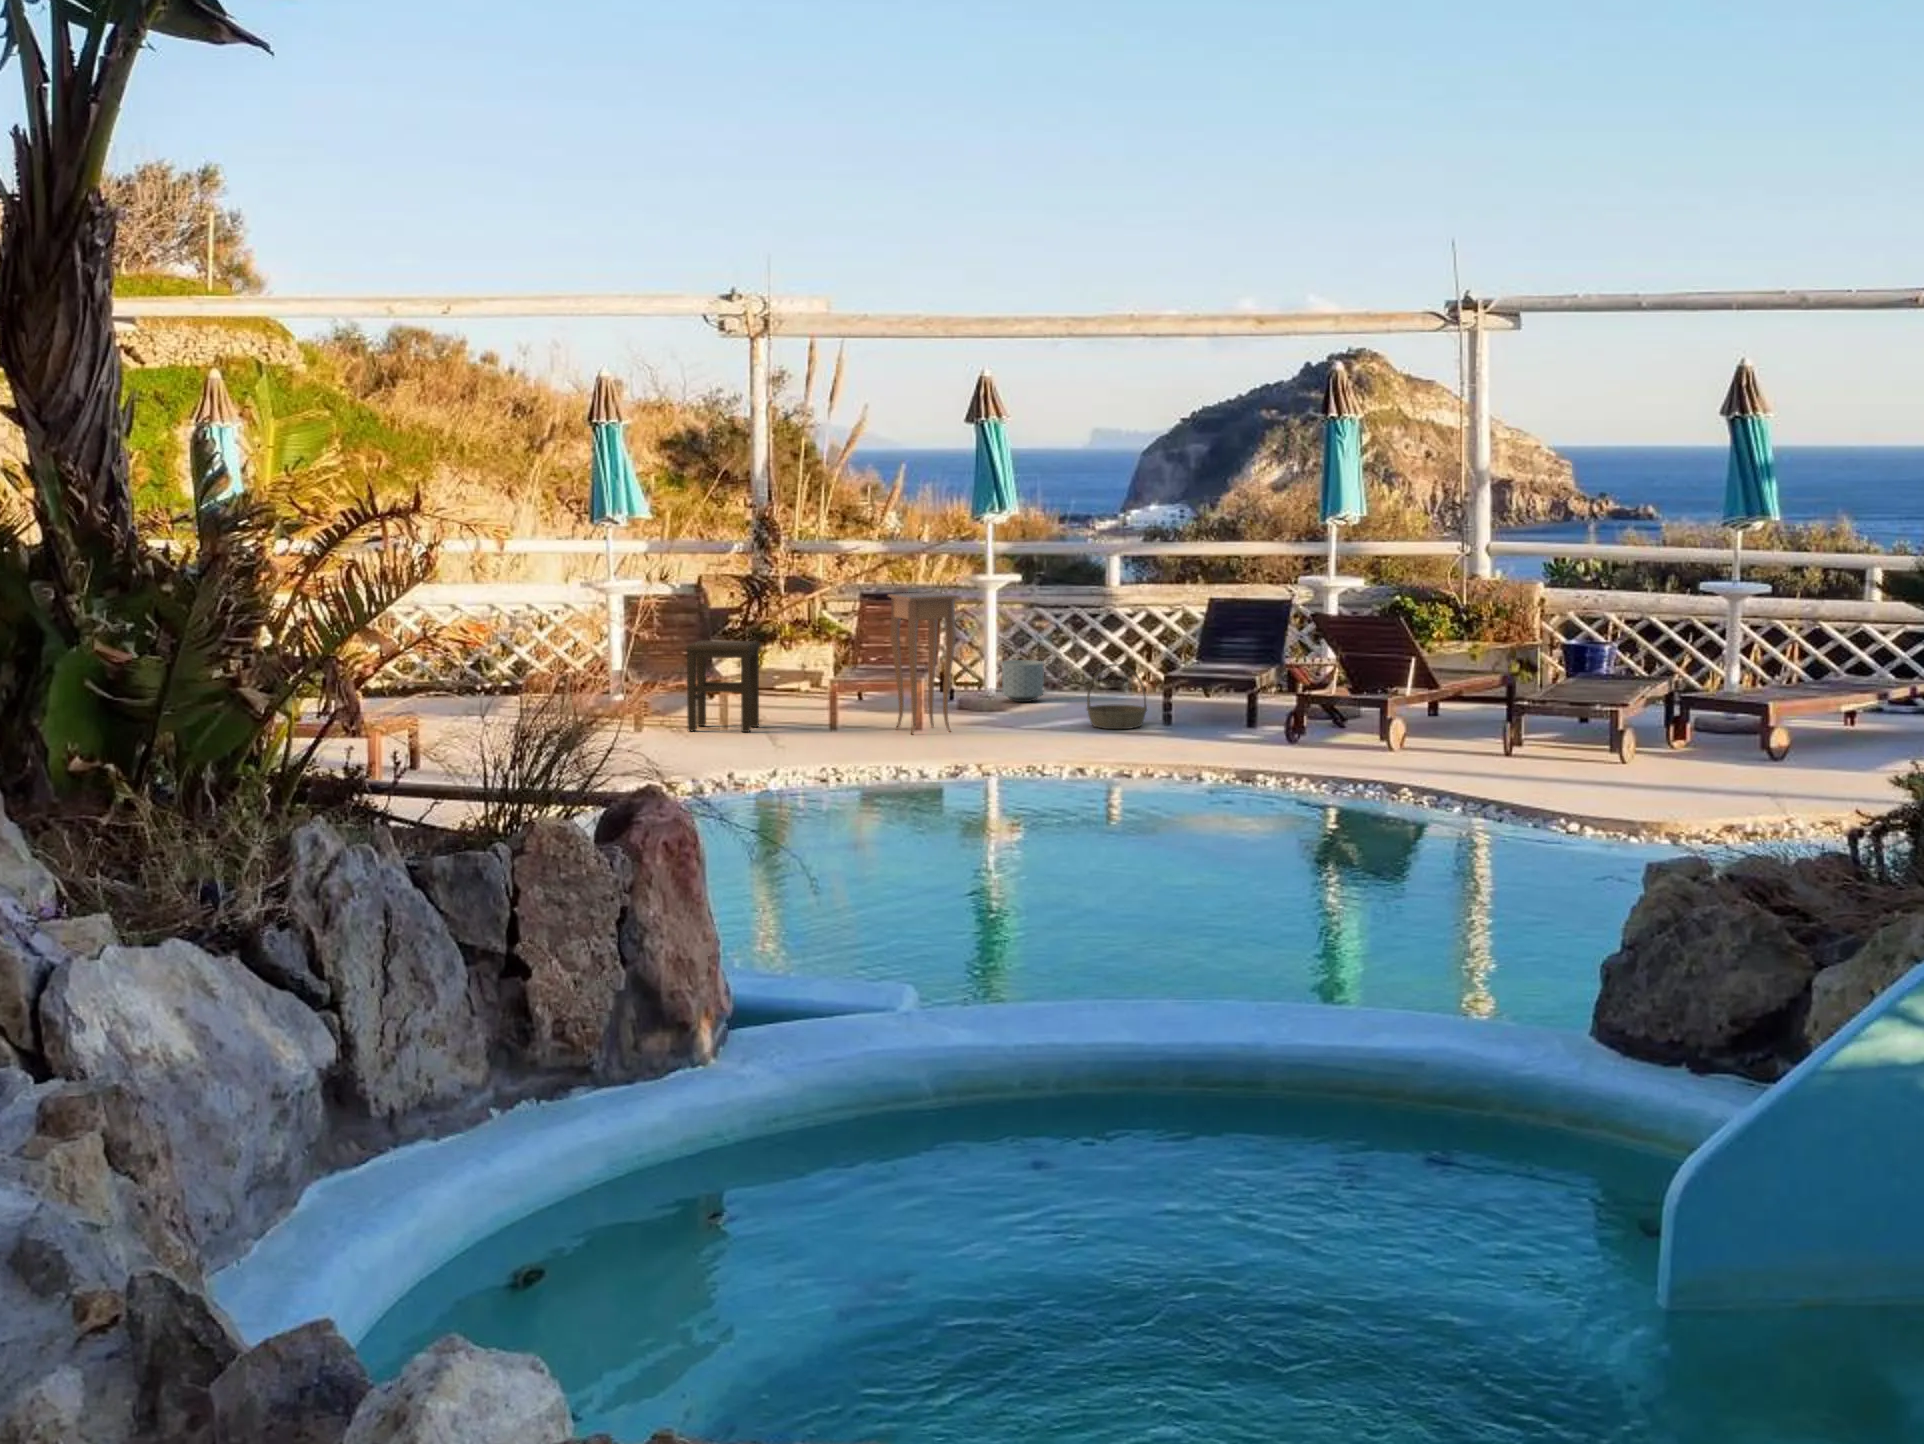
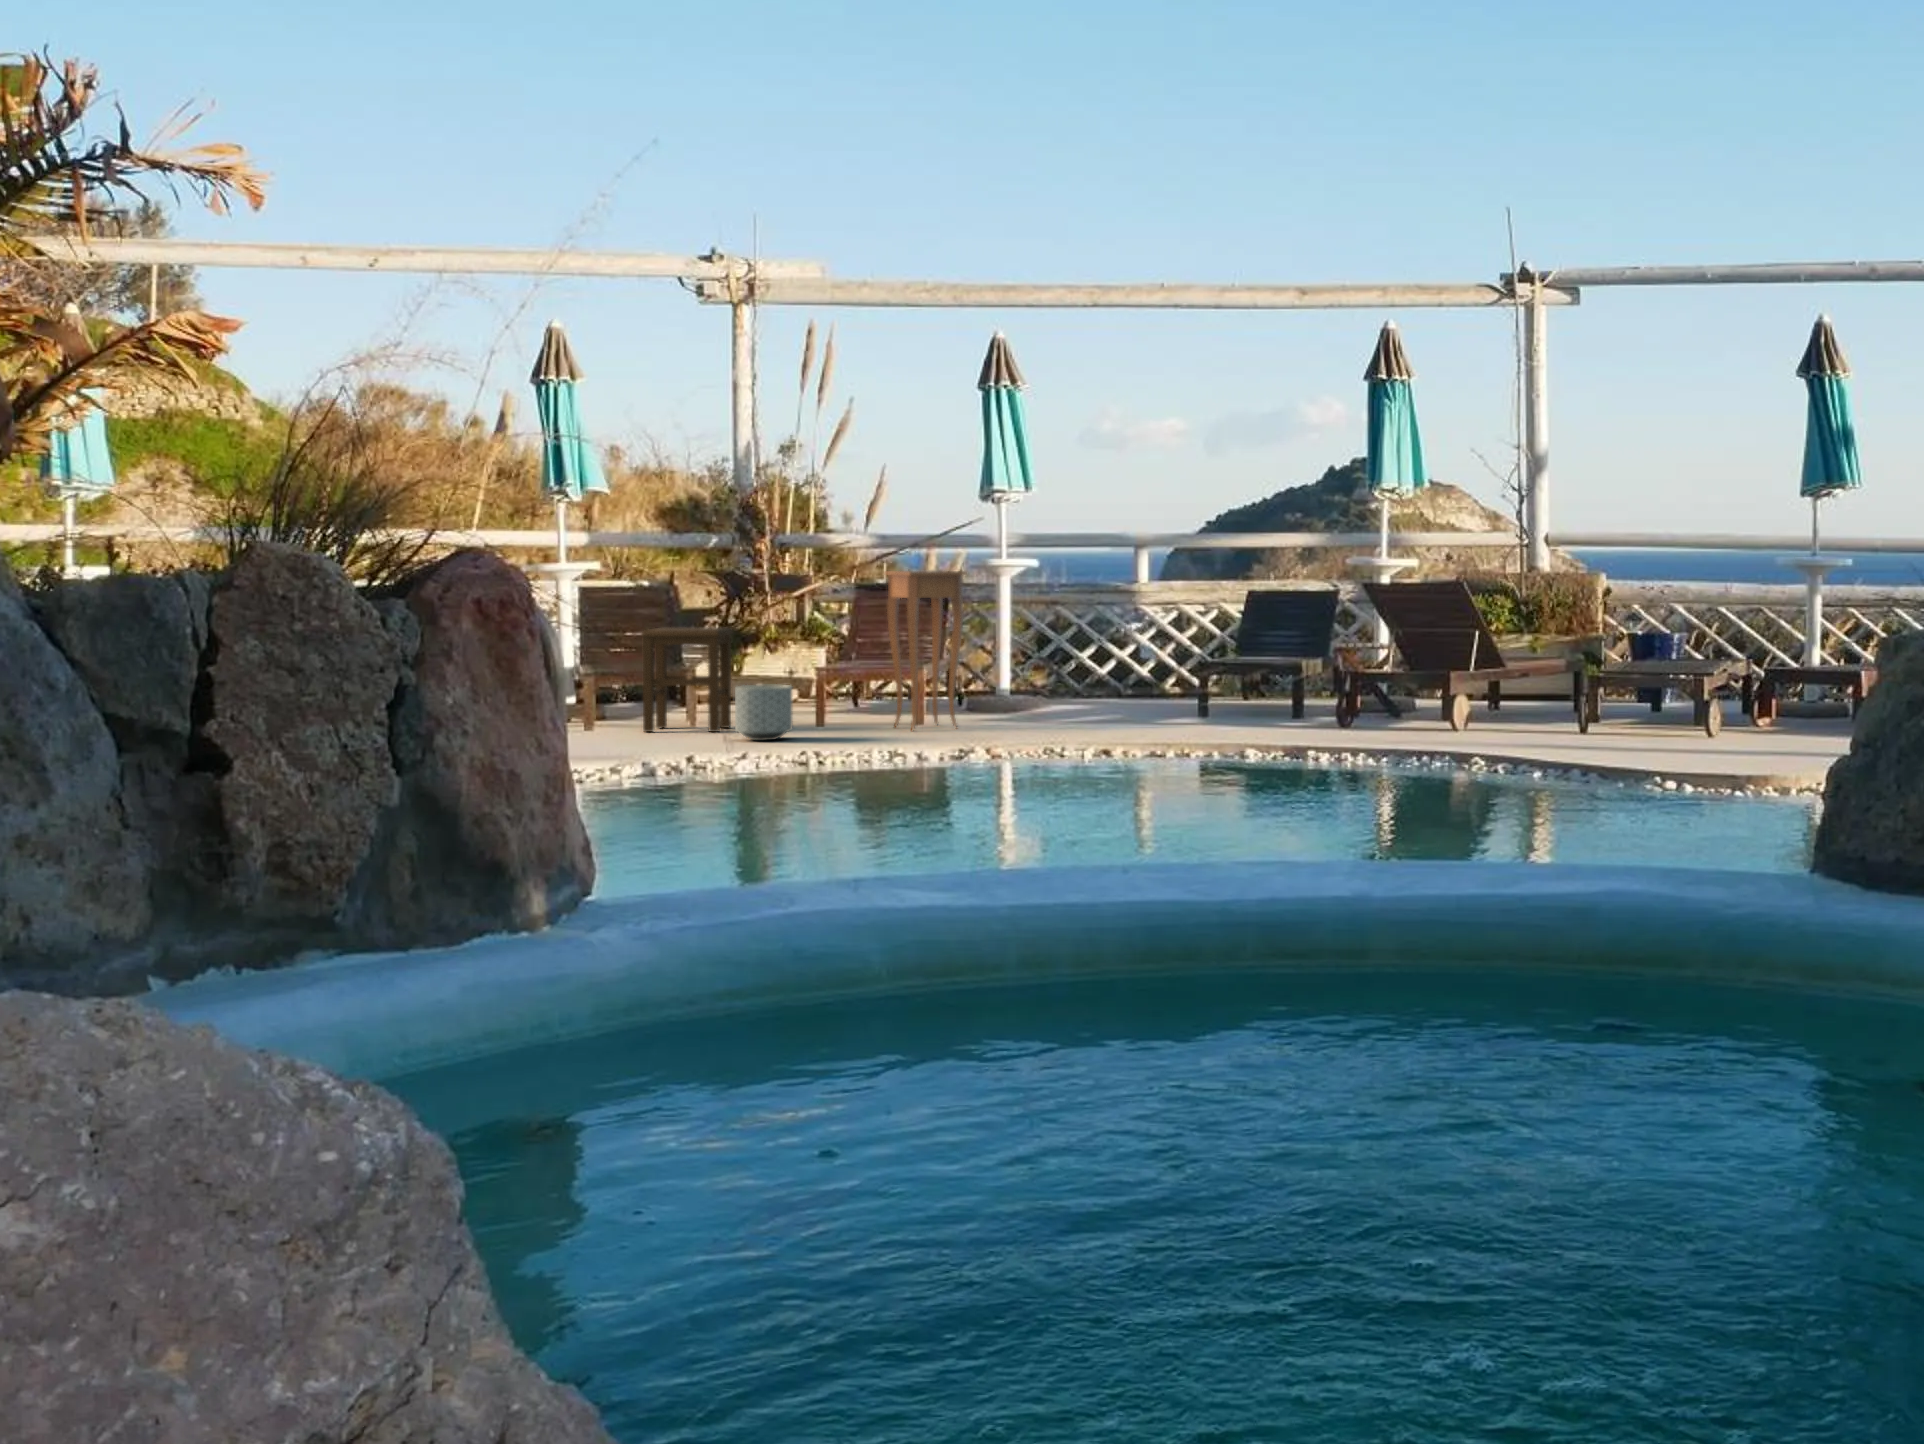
planter: present [1002,660,1043,702] -> present [735,685,793,741]
basket: present [1087,664,1147,729] -> none [1115,651,1184,724]

